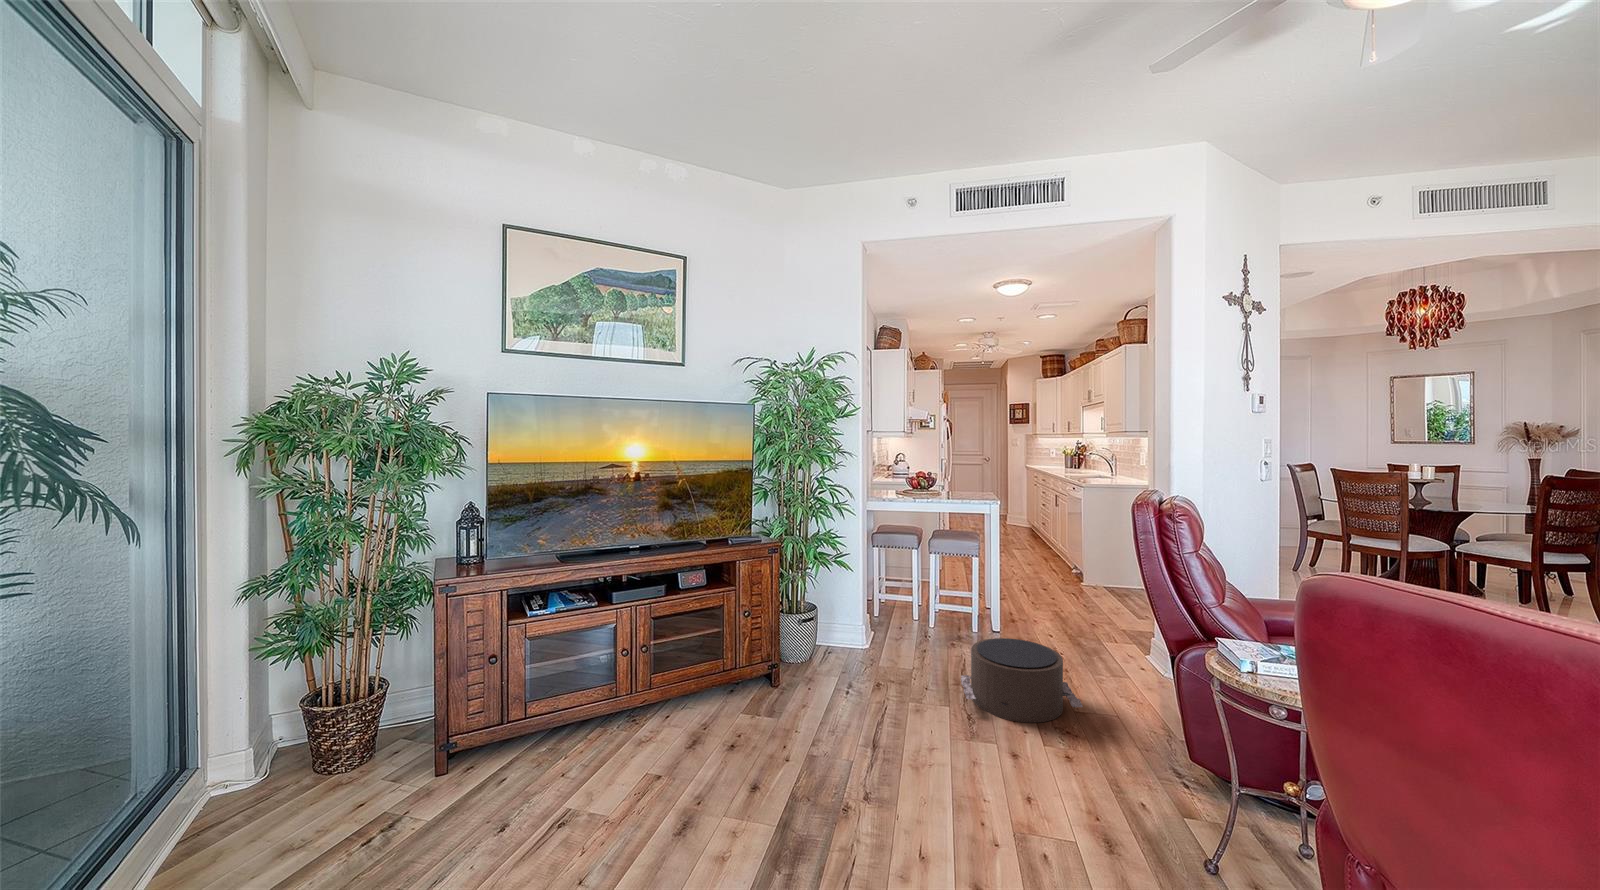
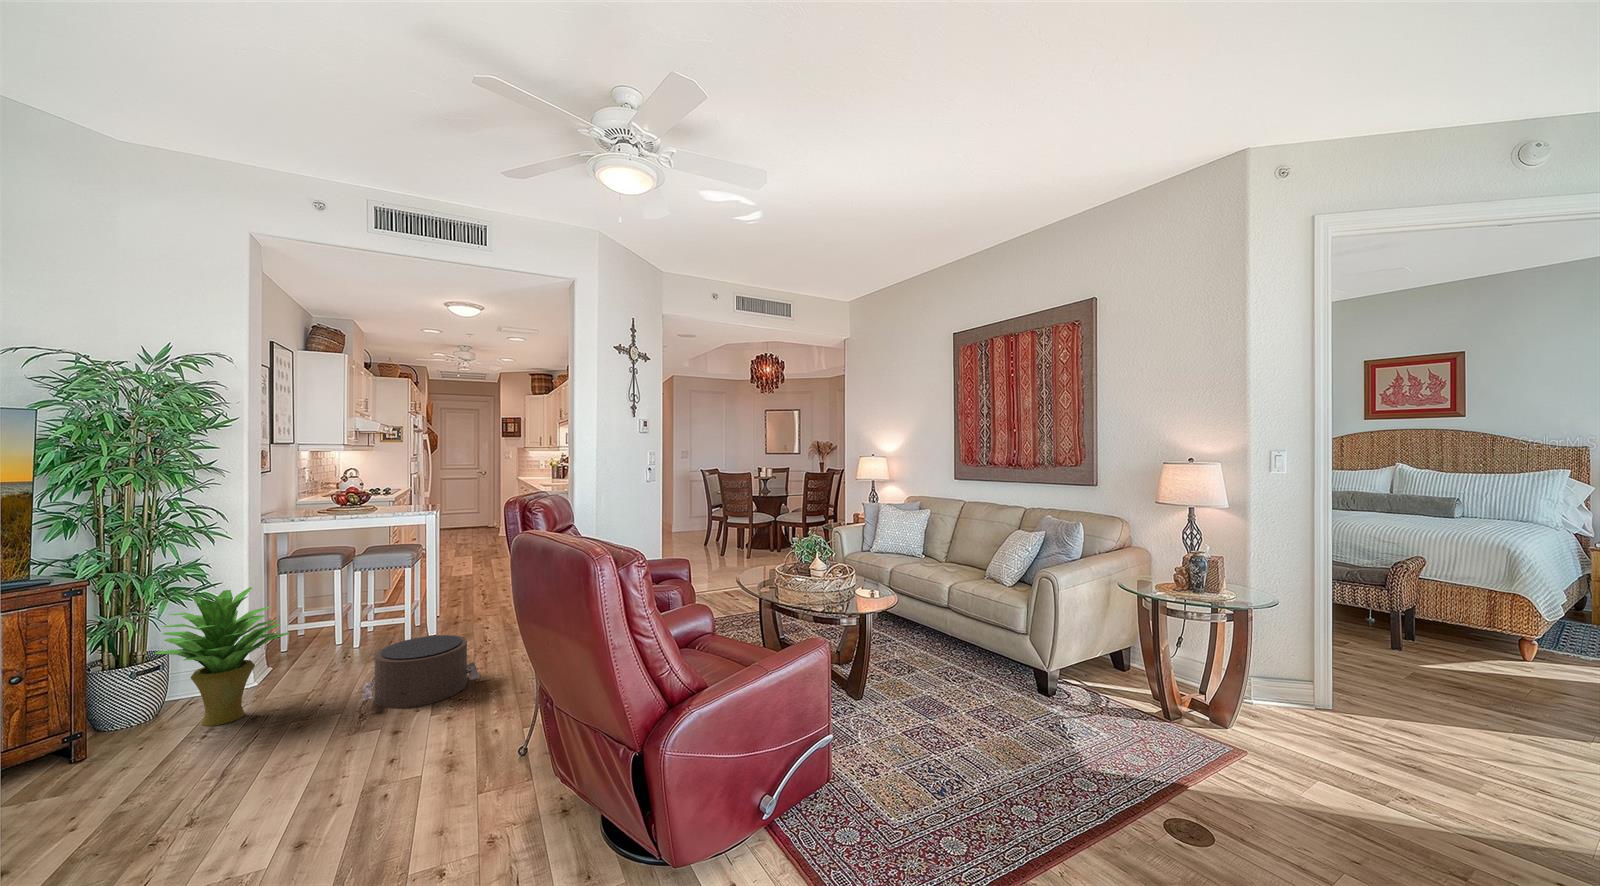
potted plant: none [811,561,899,683] -> present [155,587,289,726]

